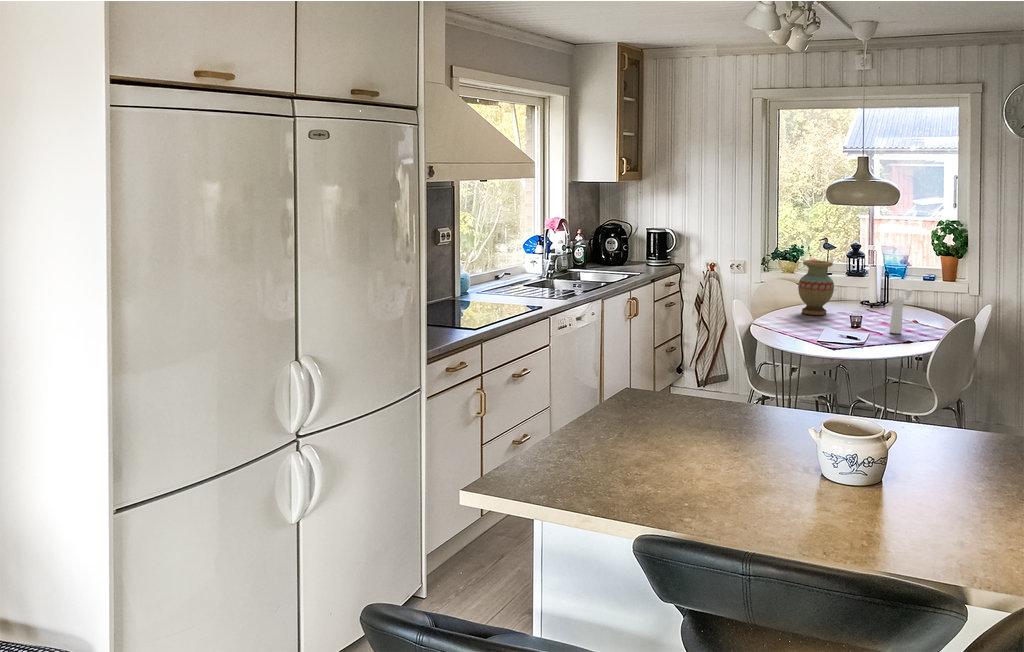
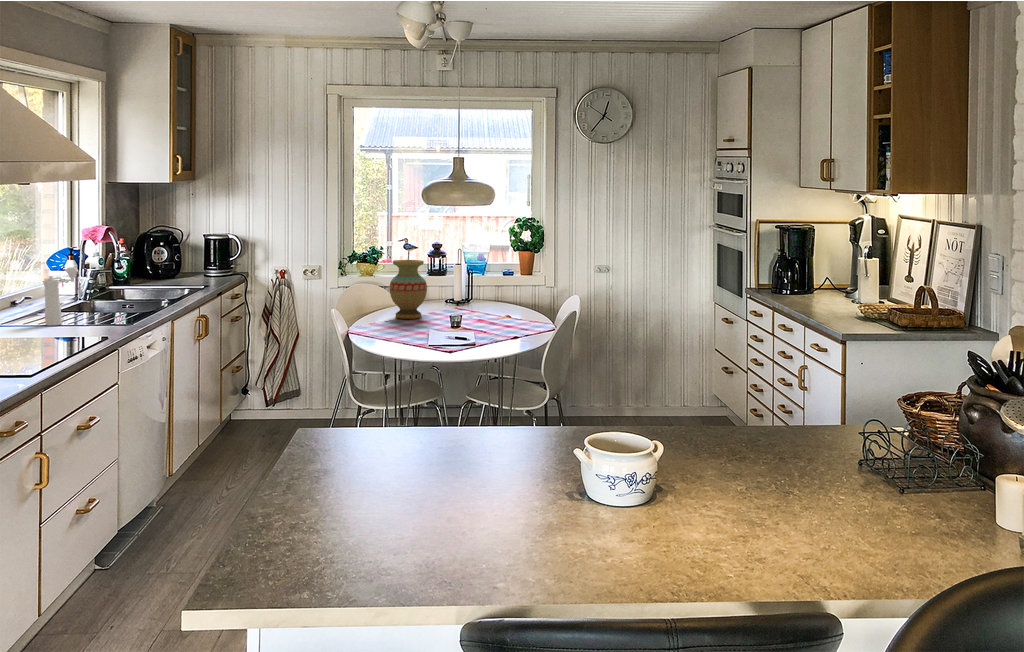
pepper mill: present [889,289,913,334] -> present [43,267,78,326]

